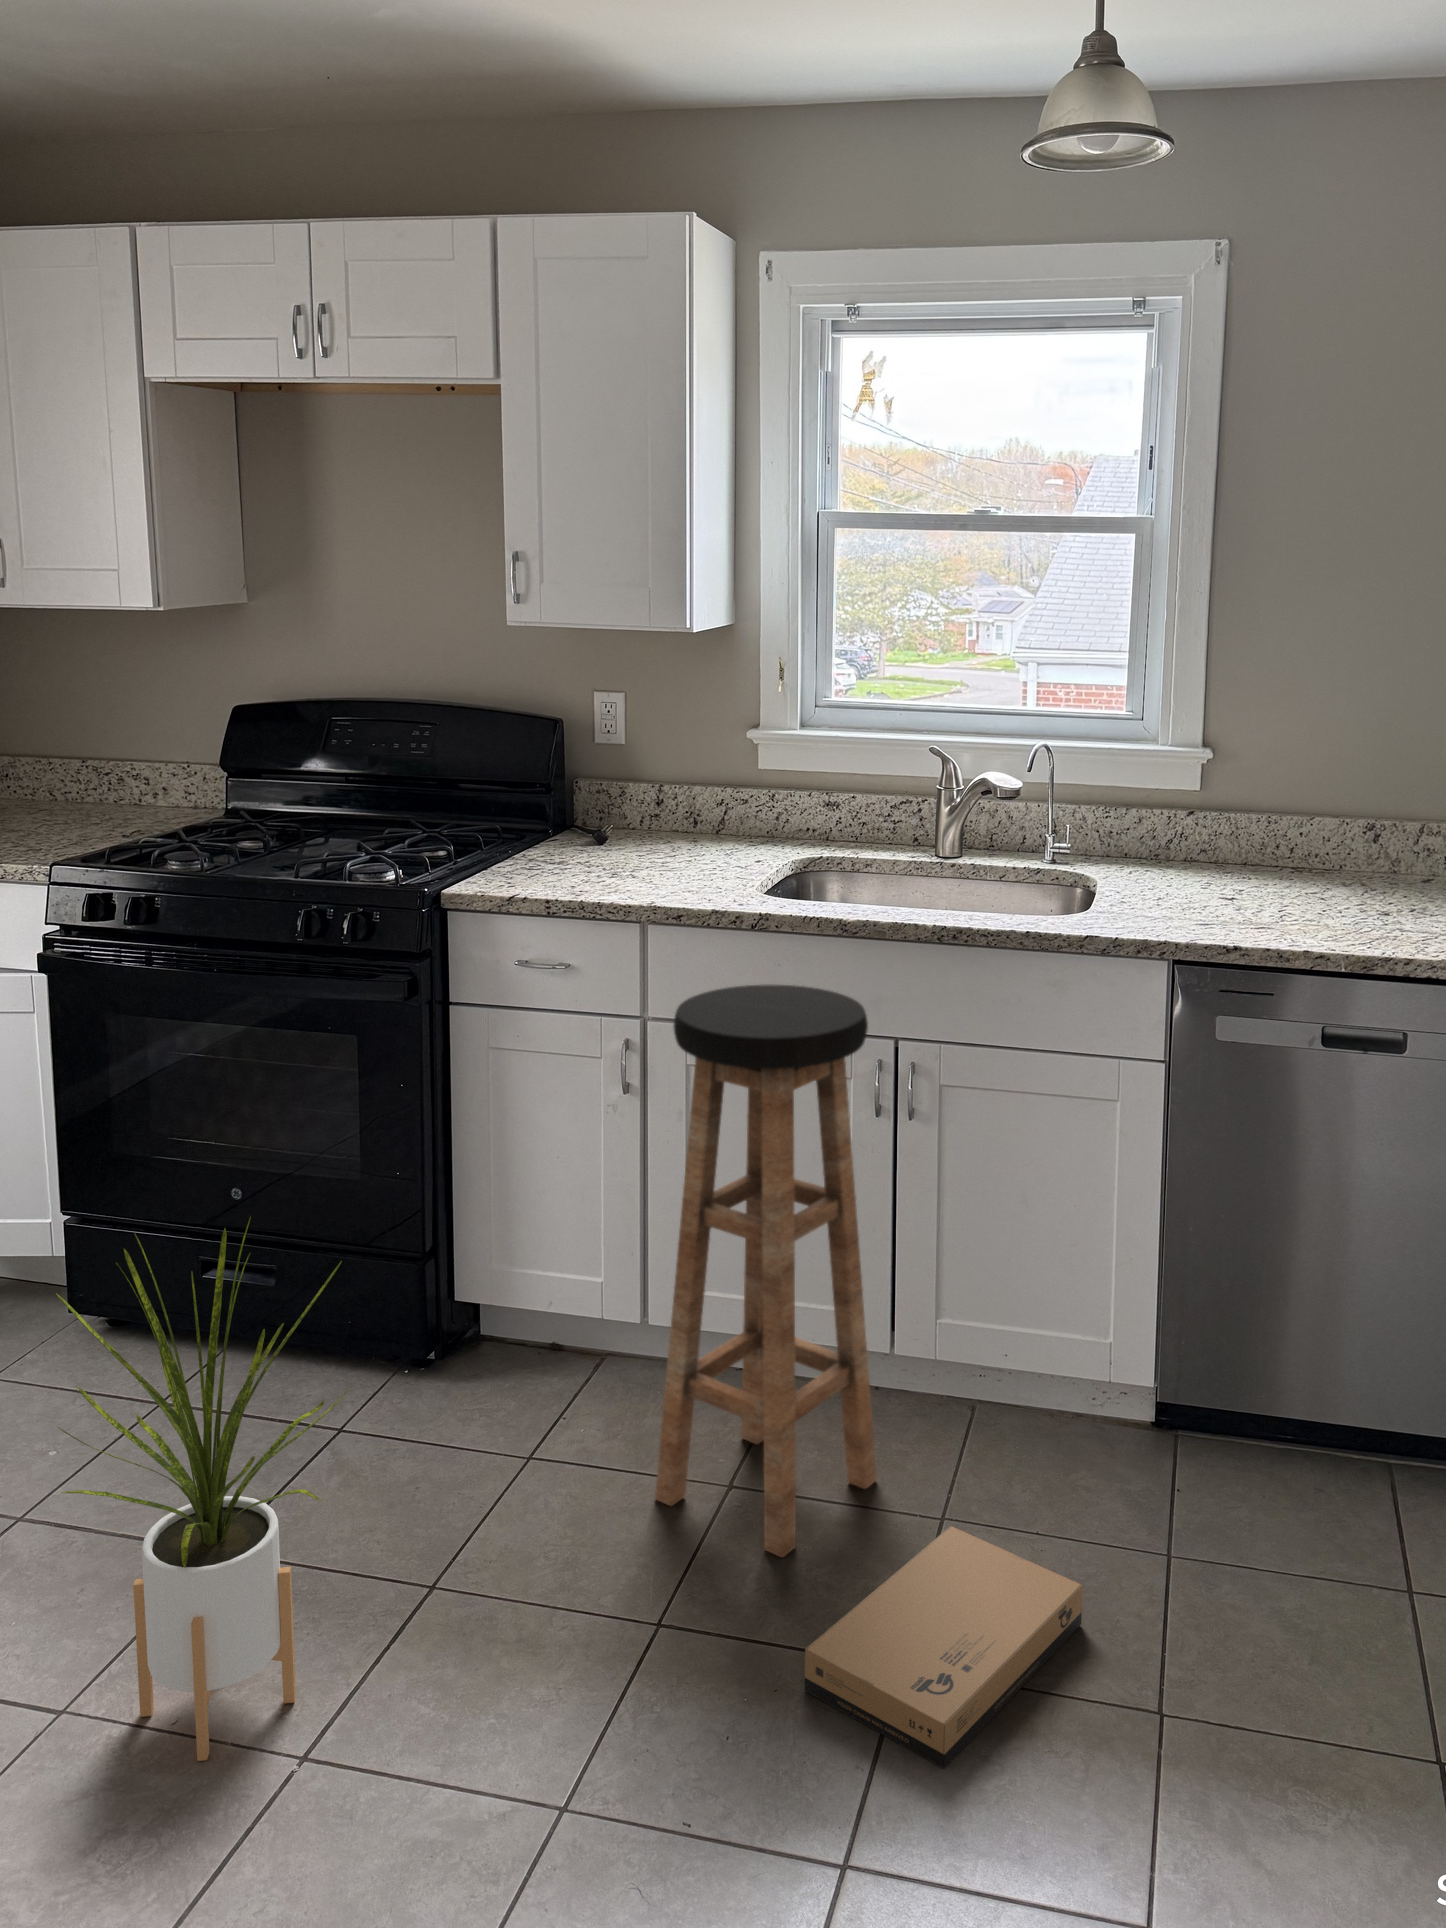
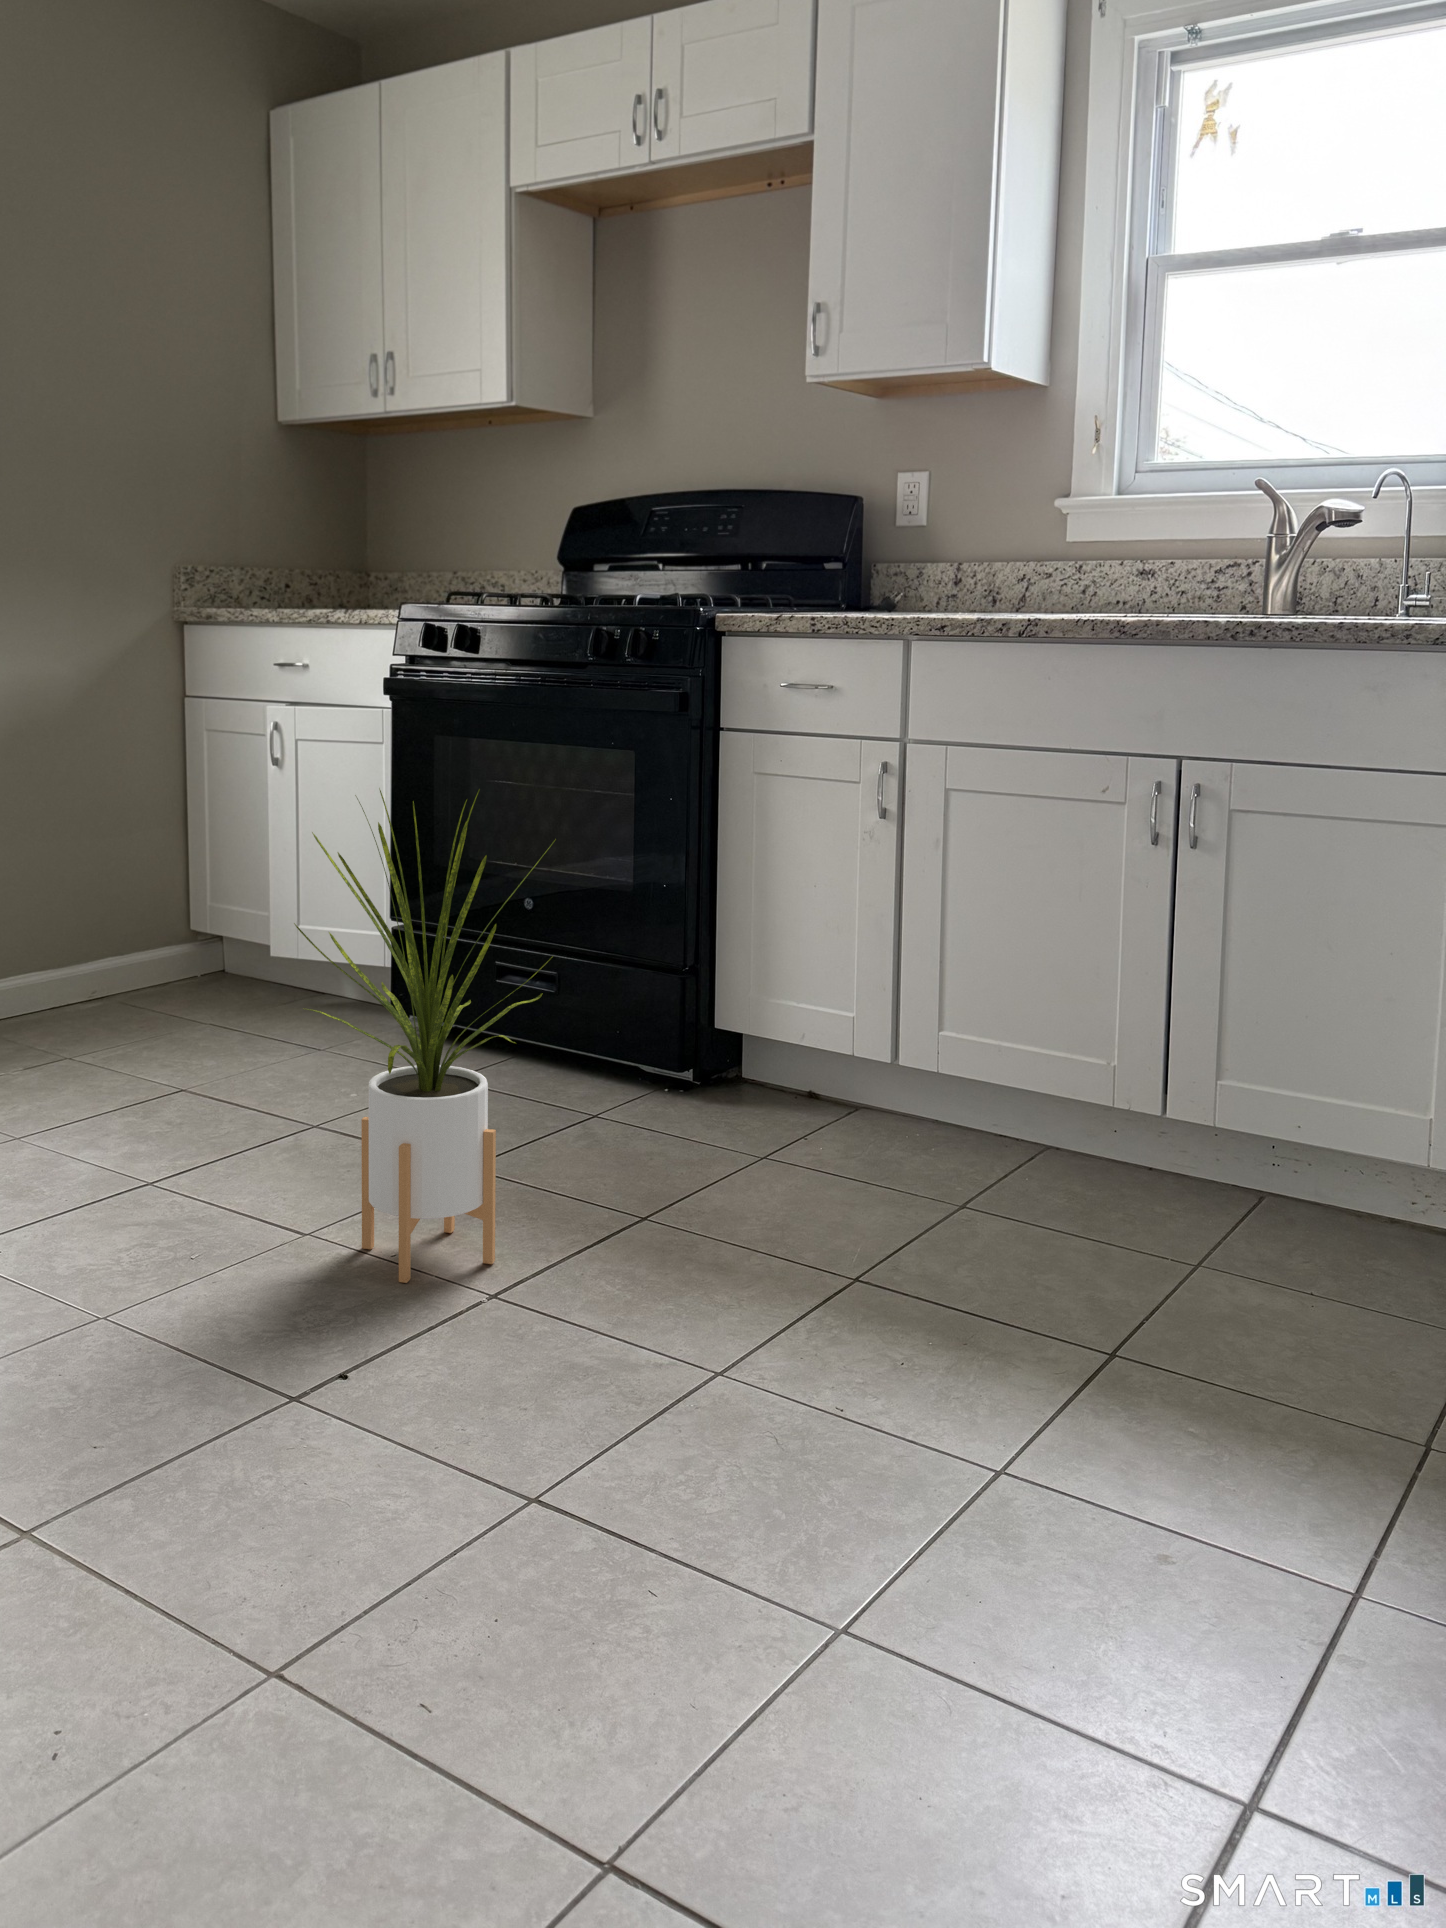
bar stool: present [655,985,877,1557] -> none [877,675,1128,1259]
cardboard box: present [804,1526,1083,1768] -> none [993,1251,1345,1433]

